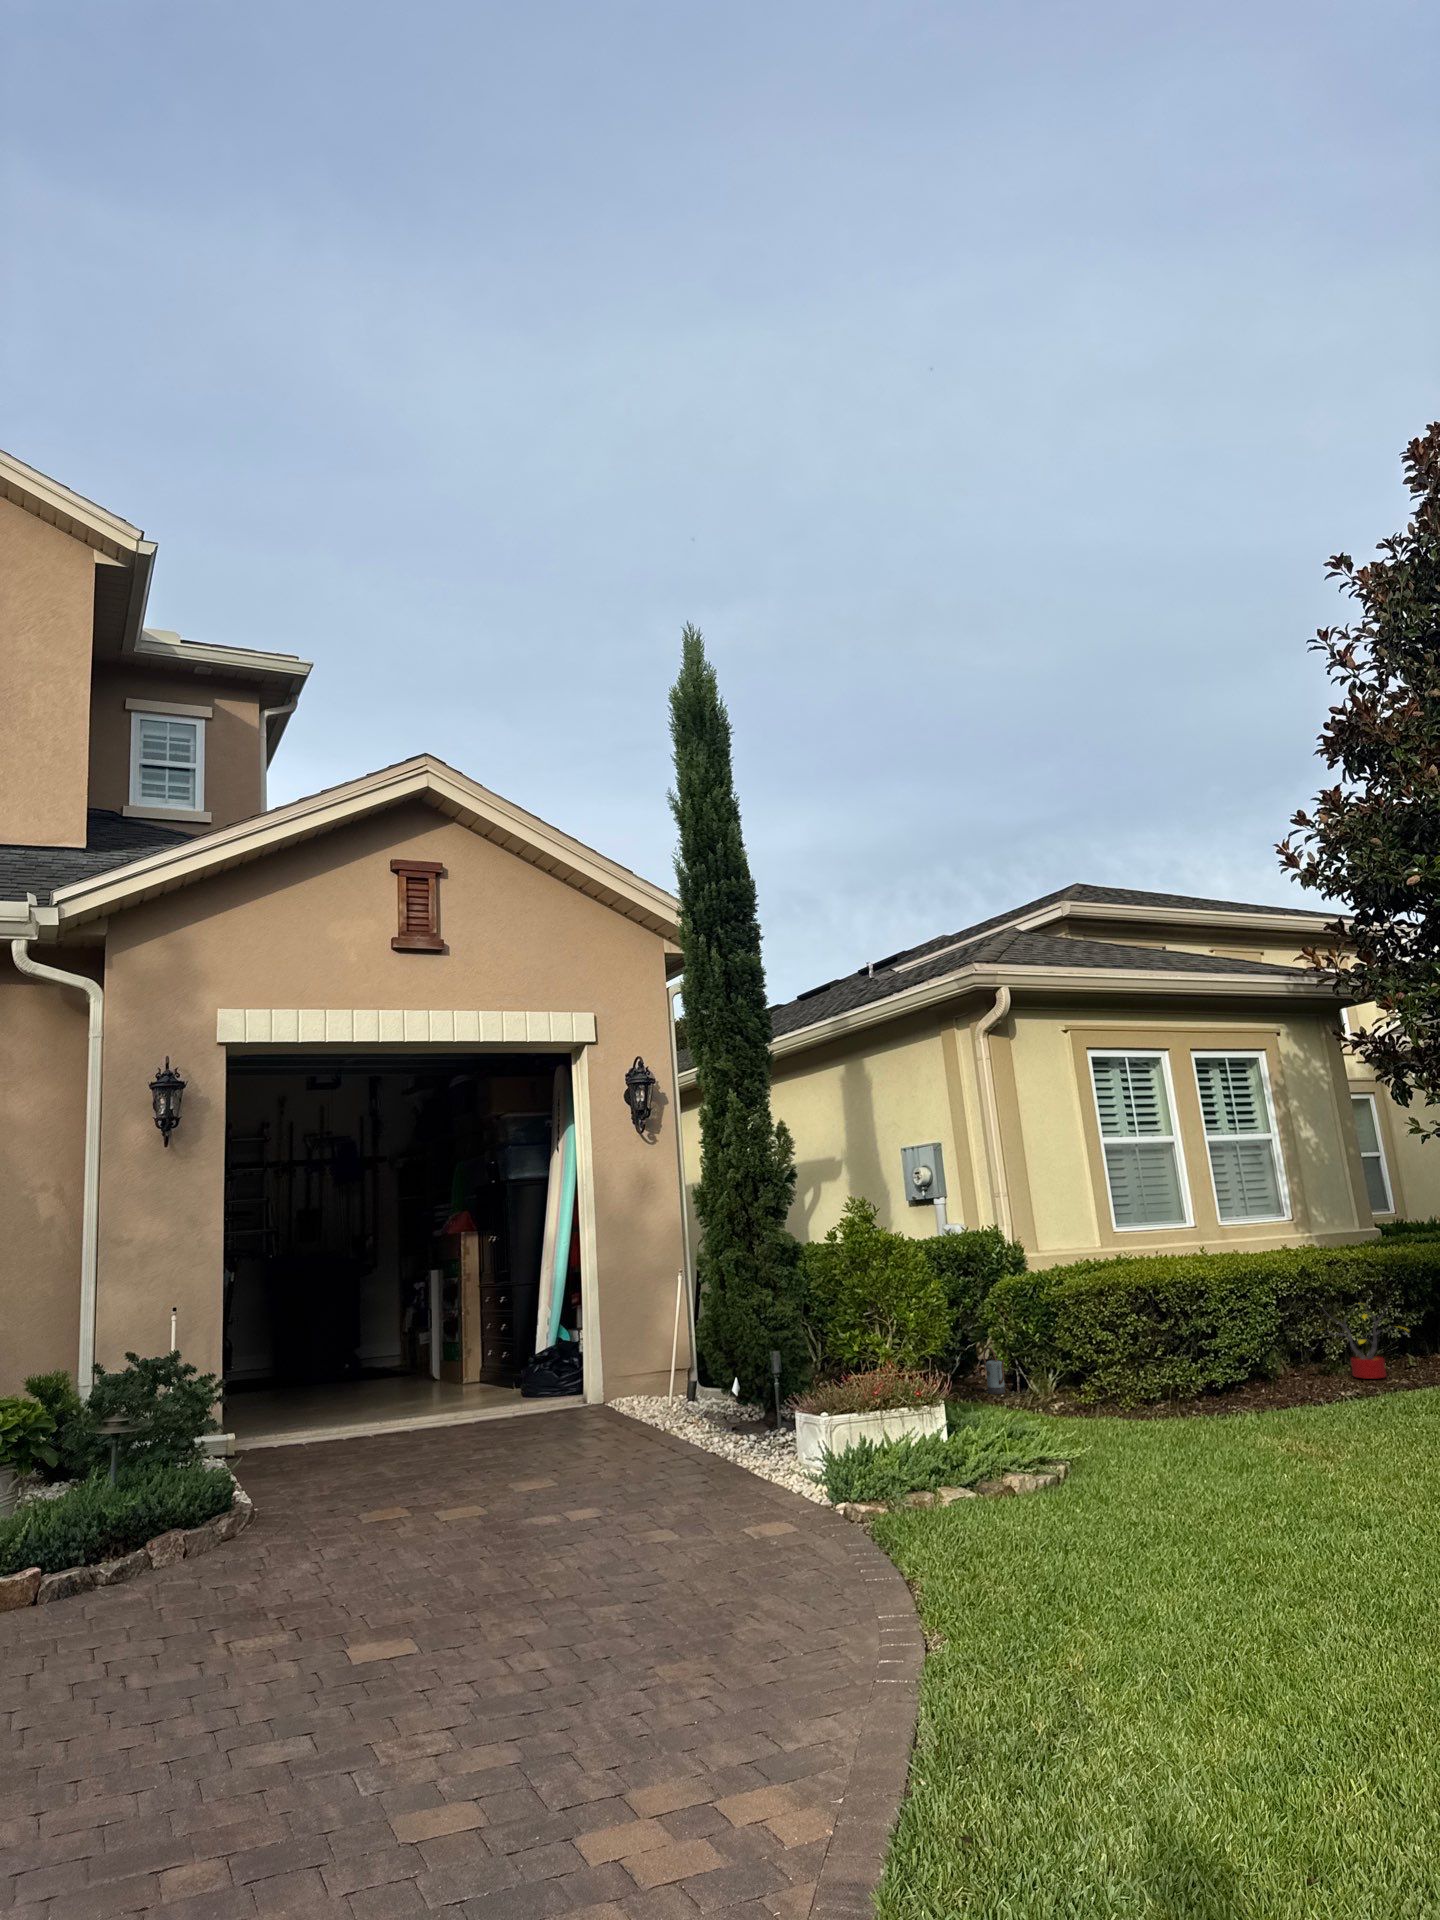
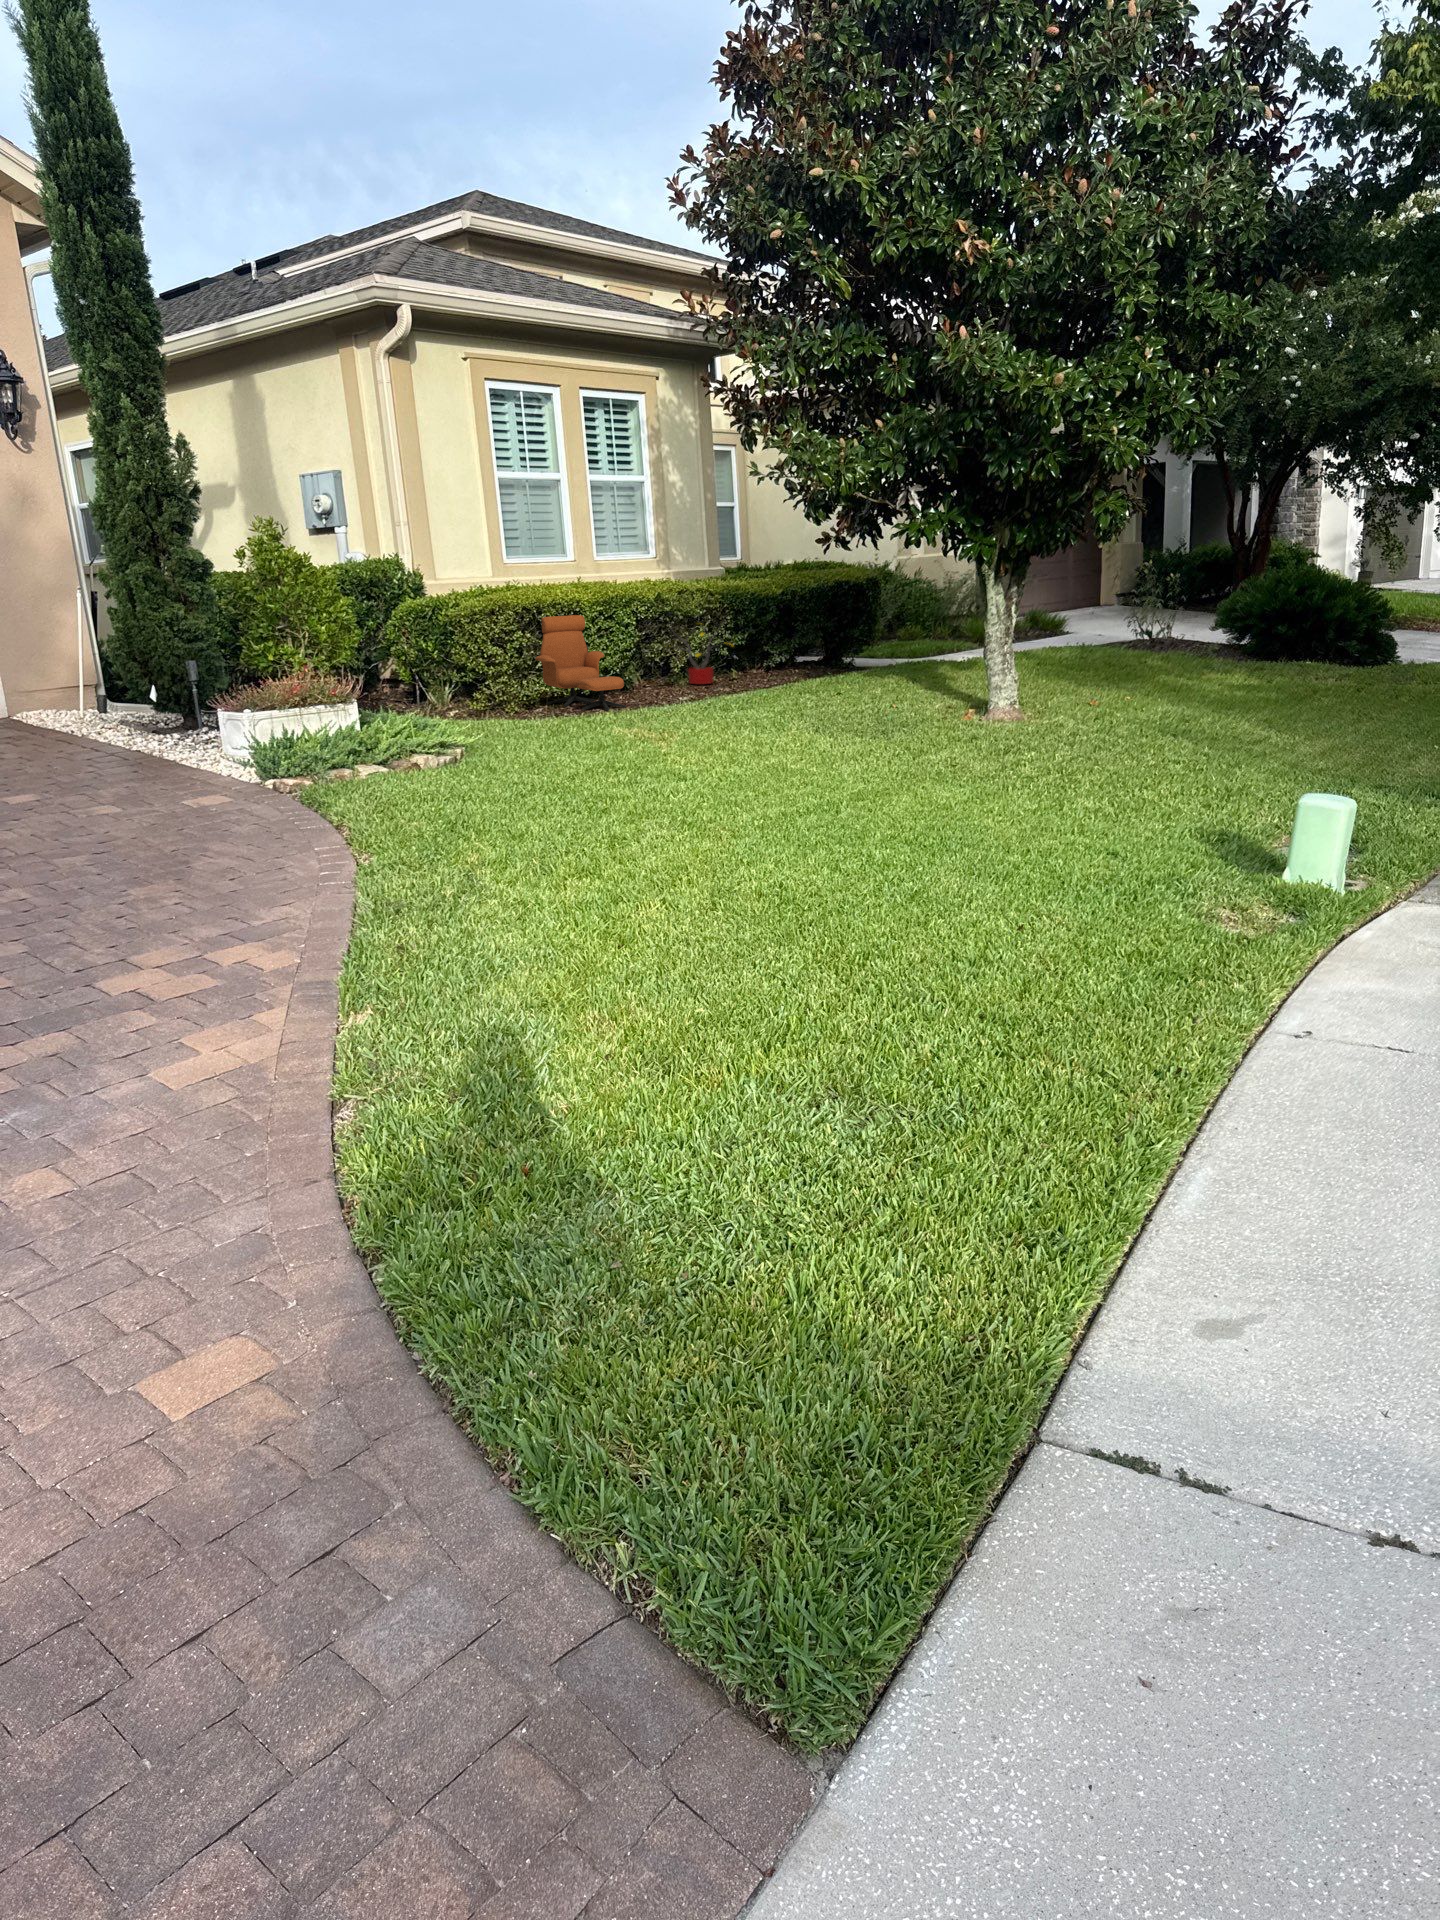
lounge chair: none [1155,1296,1274,1416] -> present [535,615,626,710]
watering can: present [983,1347,1005,1394] -> none [386,663,406,704]

